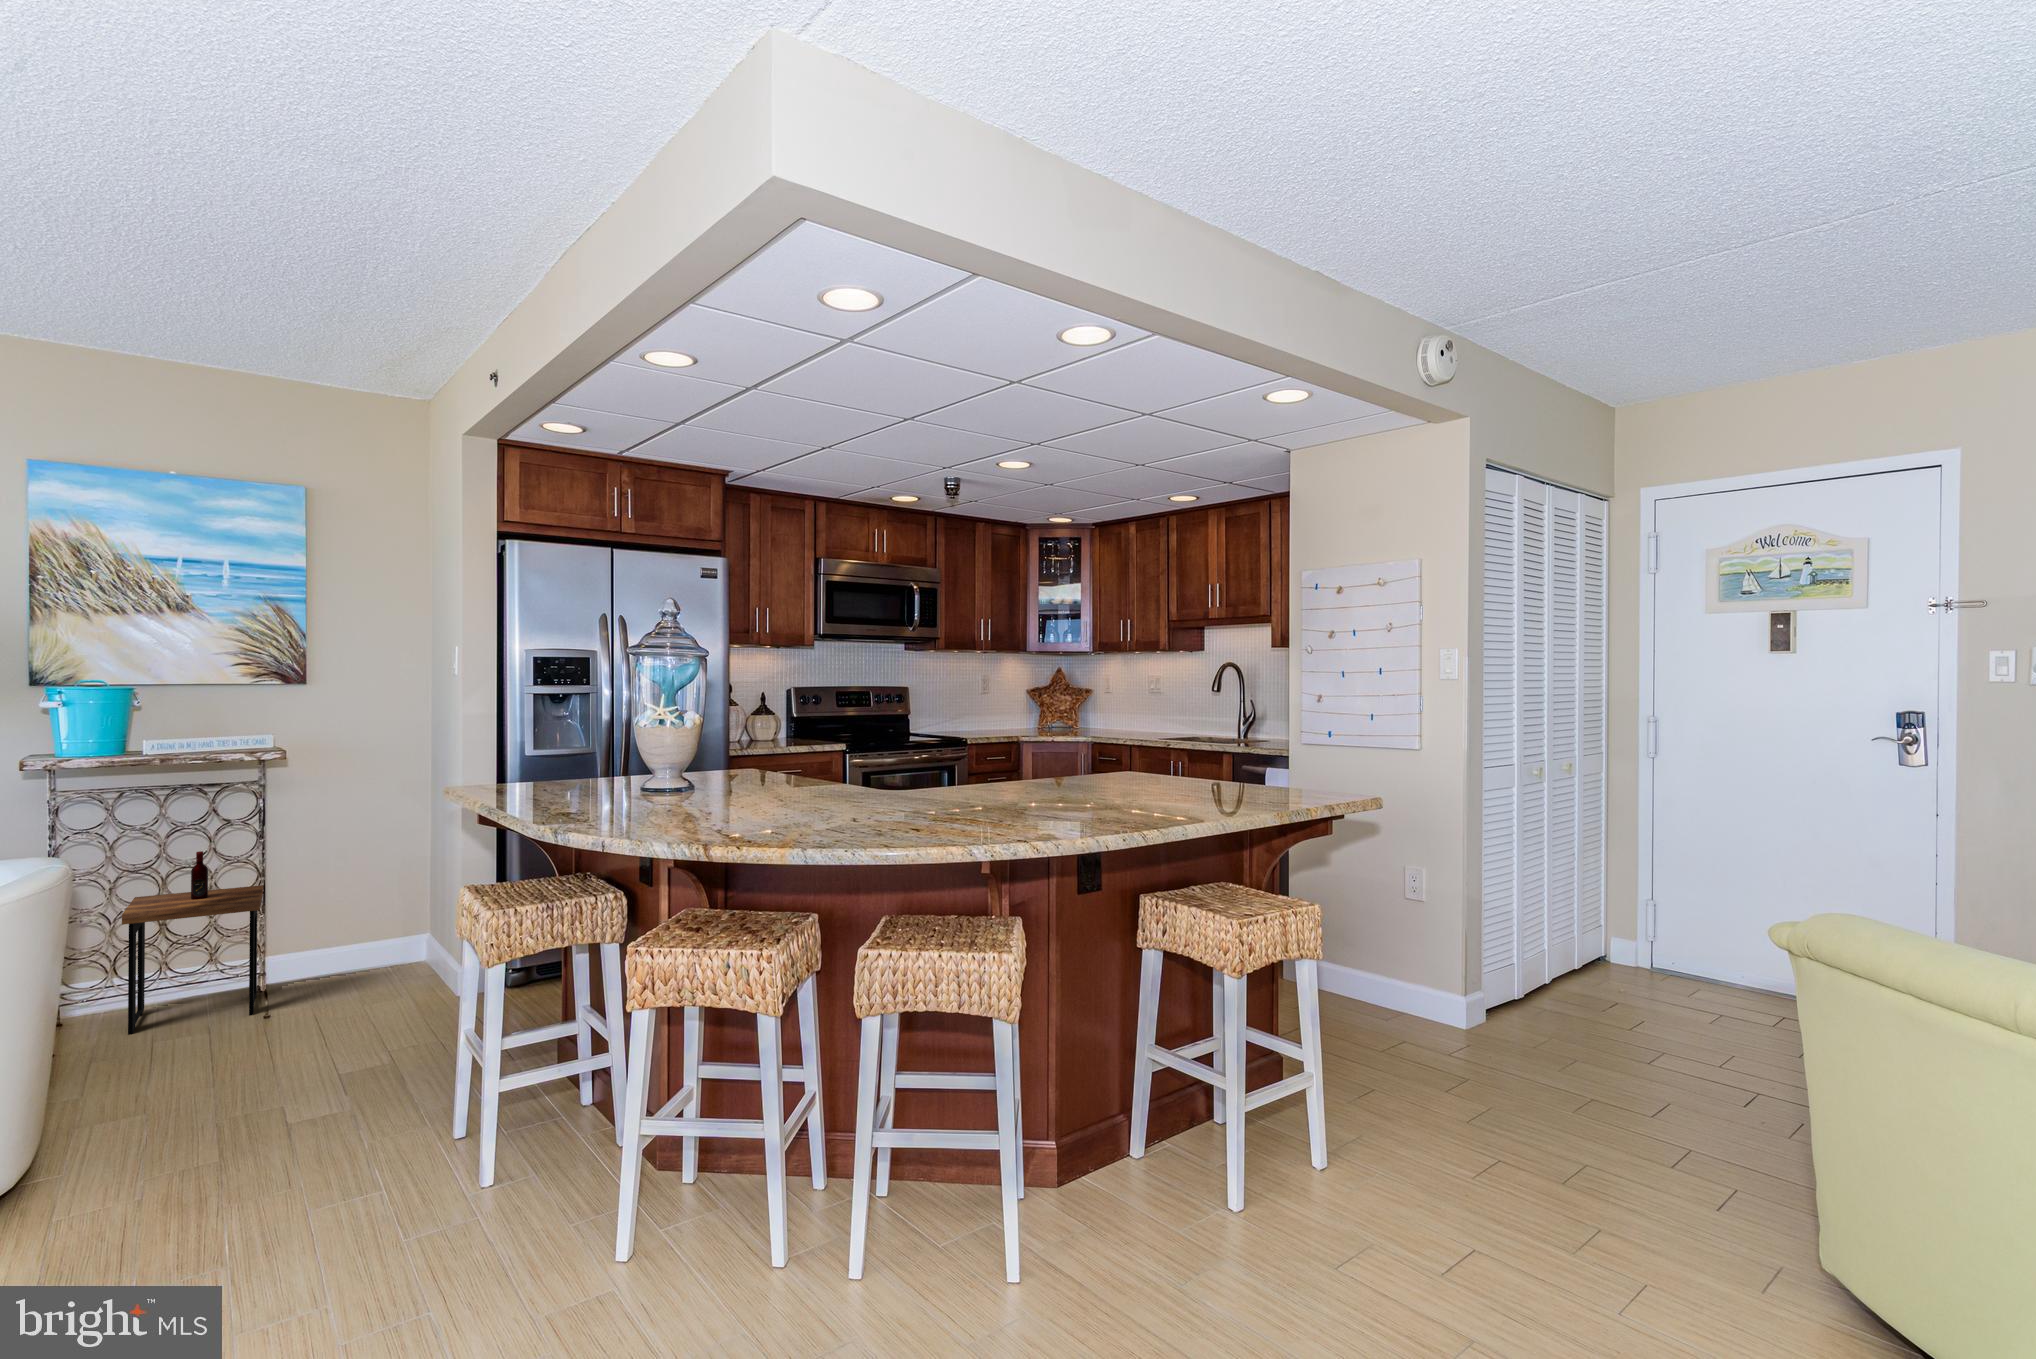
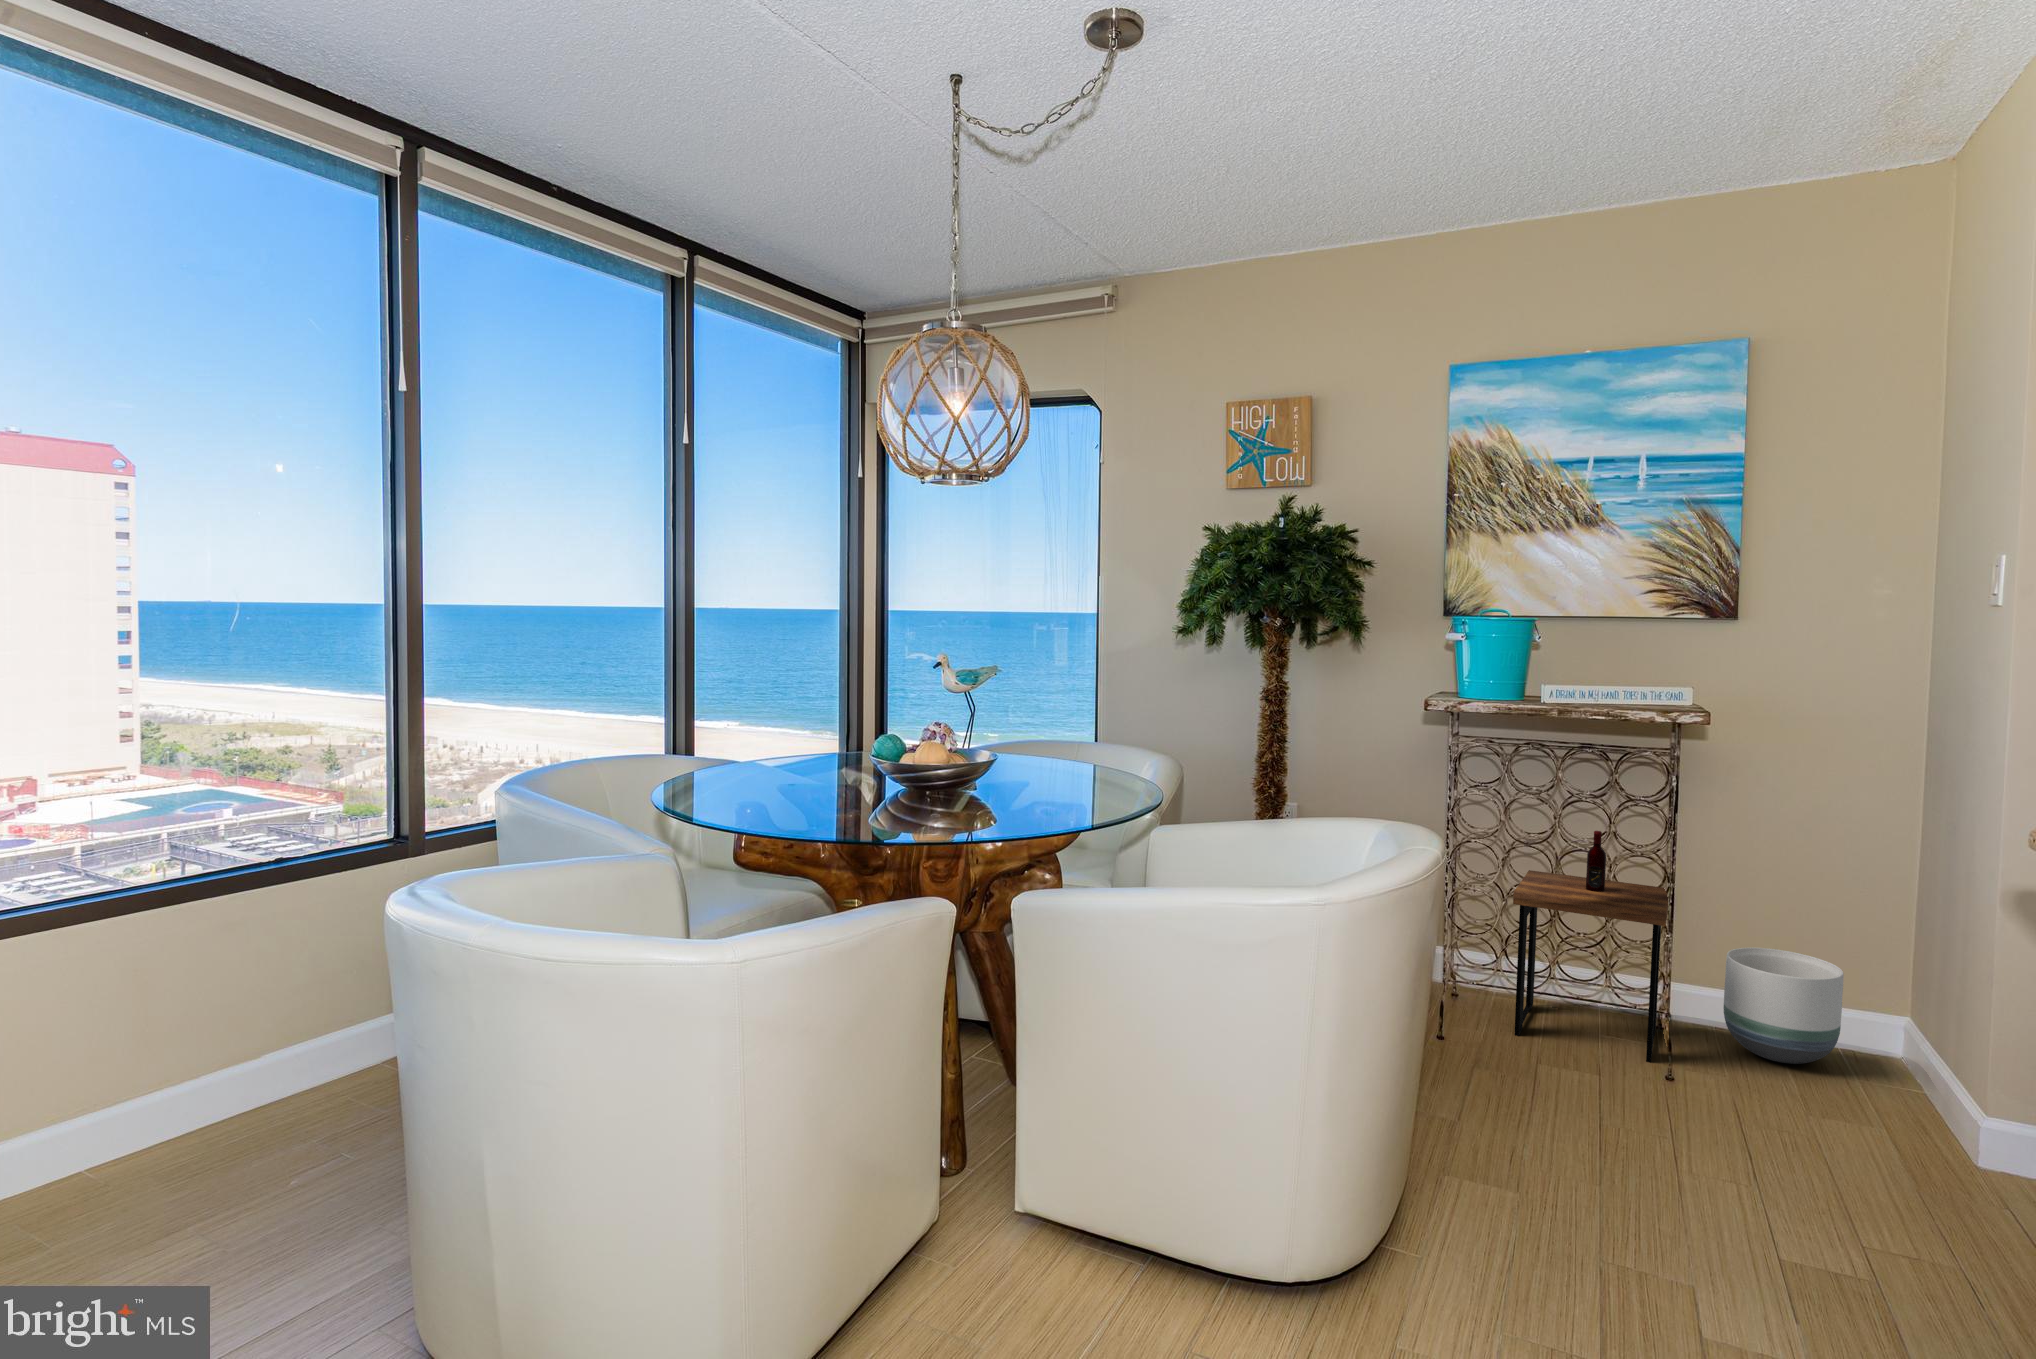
planter: none [308,910,387,986] -> present [1724,948,1844,1064]

